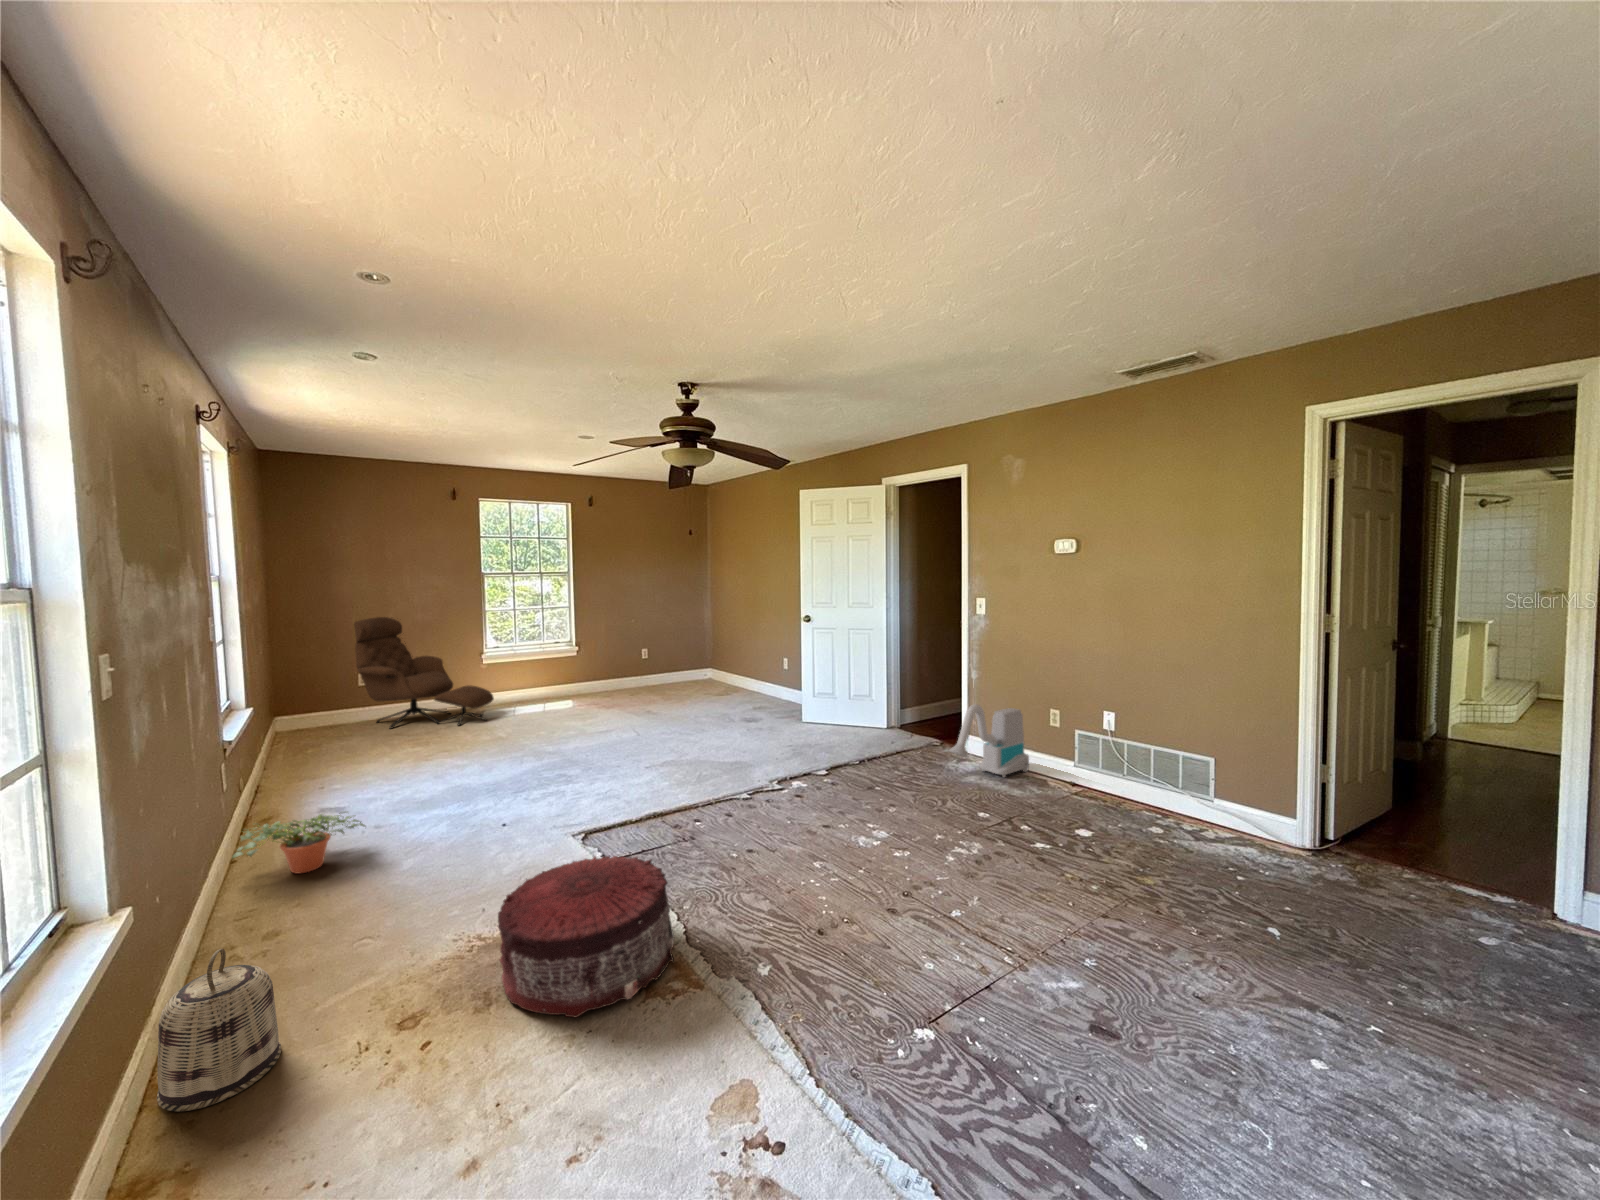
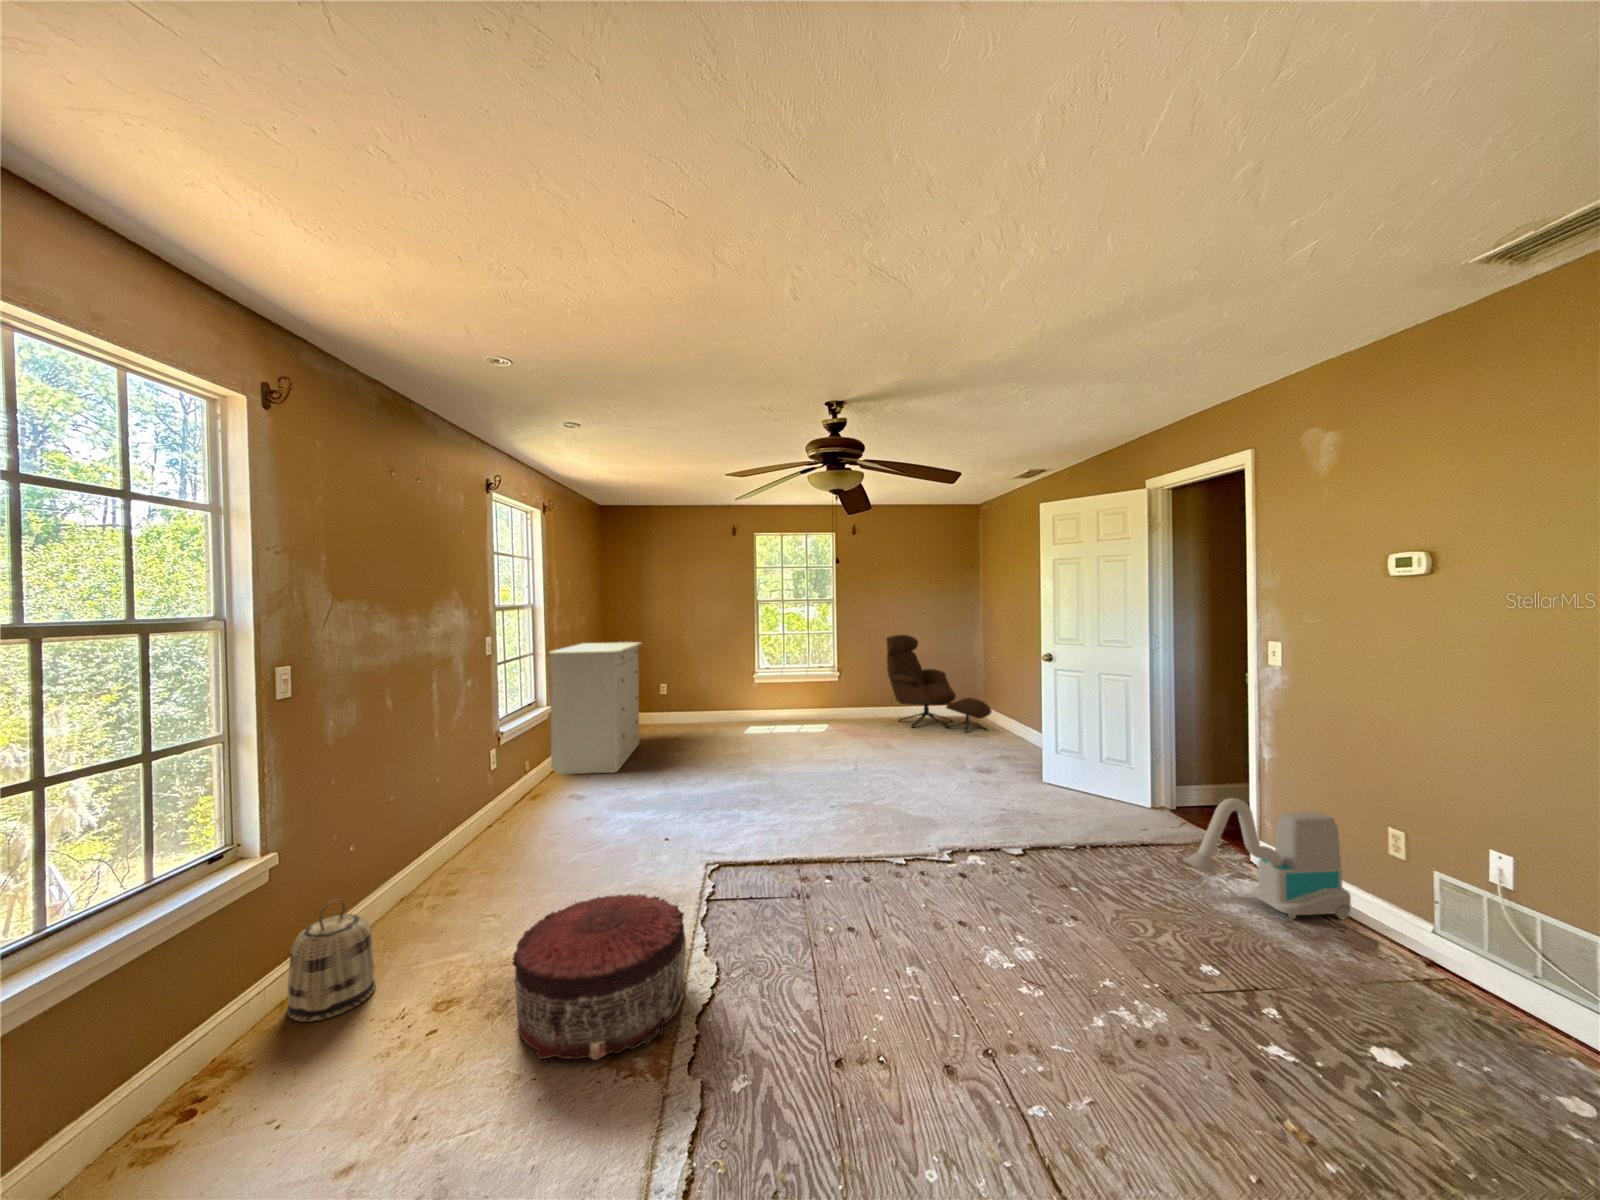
lounge chair: present [354,617,494,728] -> present [886,635,992,732]
dresser: none [251,622,361,791] -> present [550,642,642,774]
potted plant: present [232,812,365,874] -> none [471,800,564,847]

